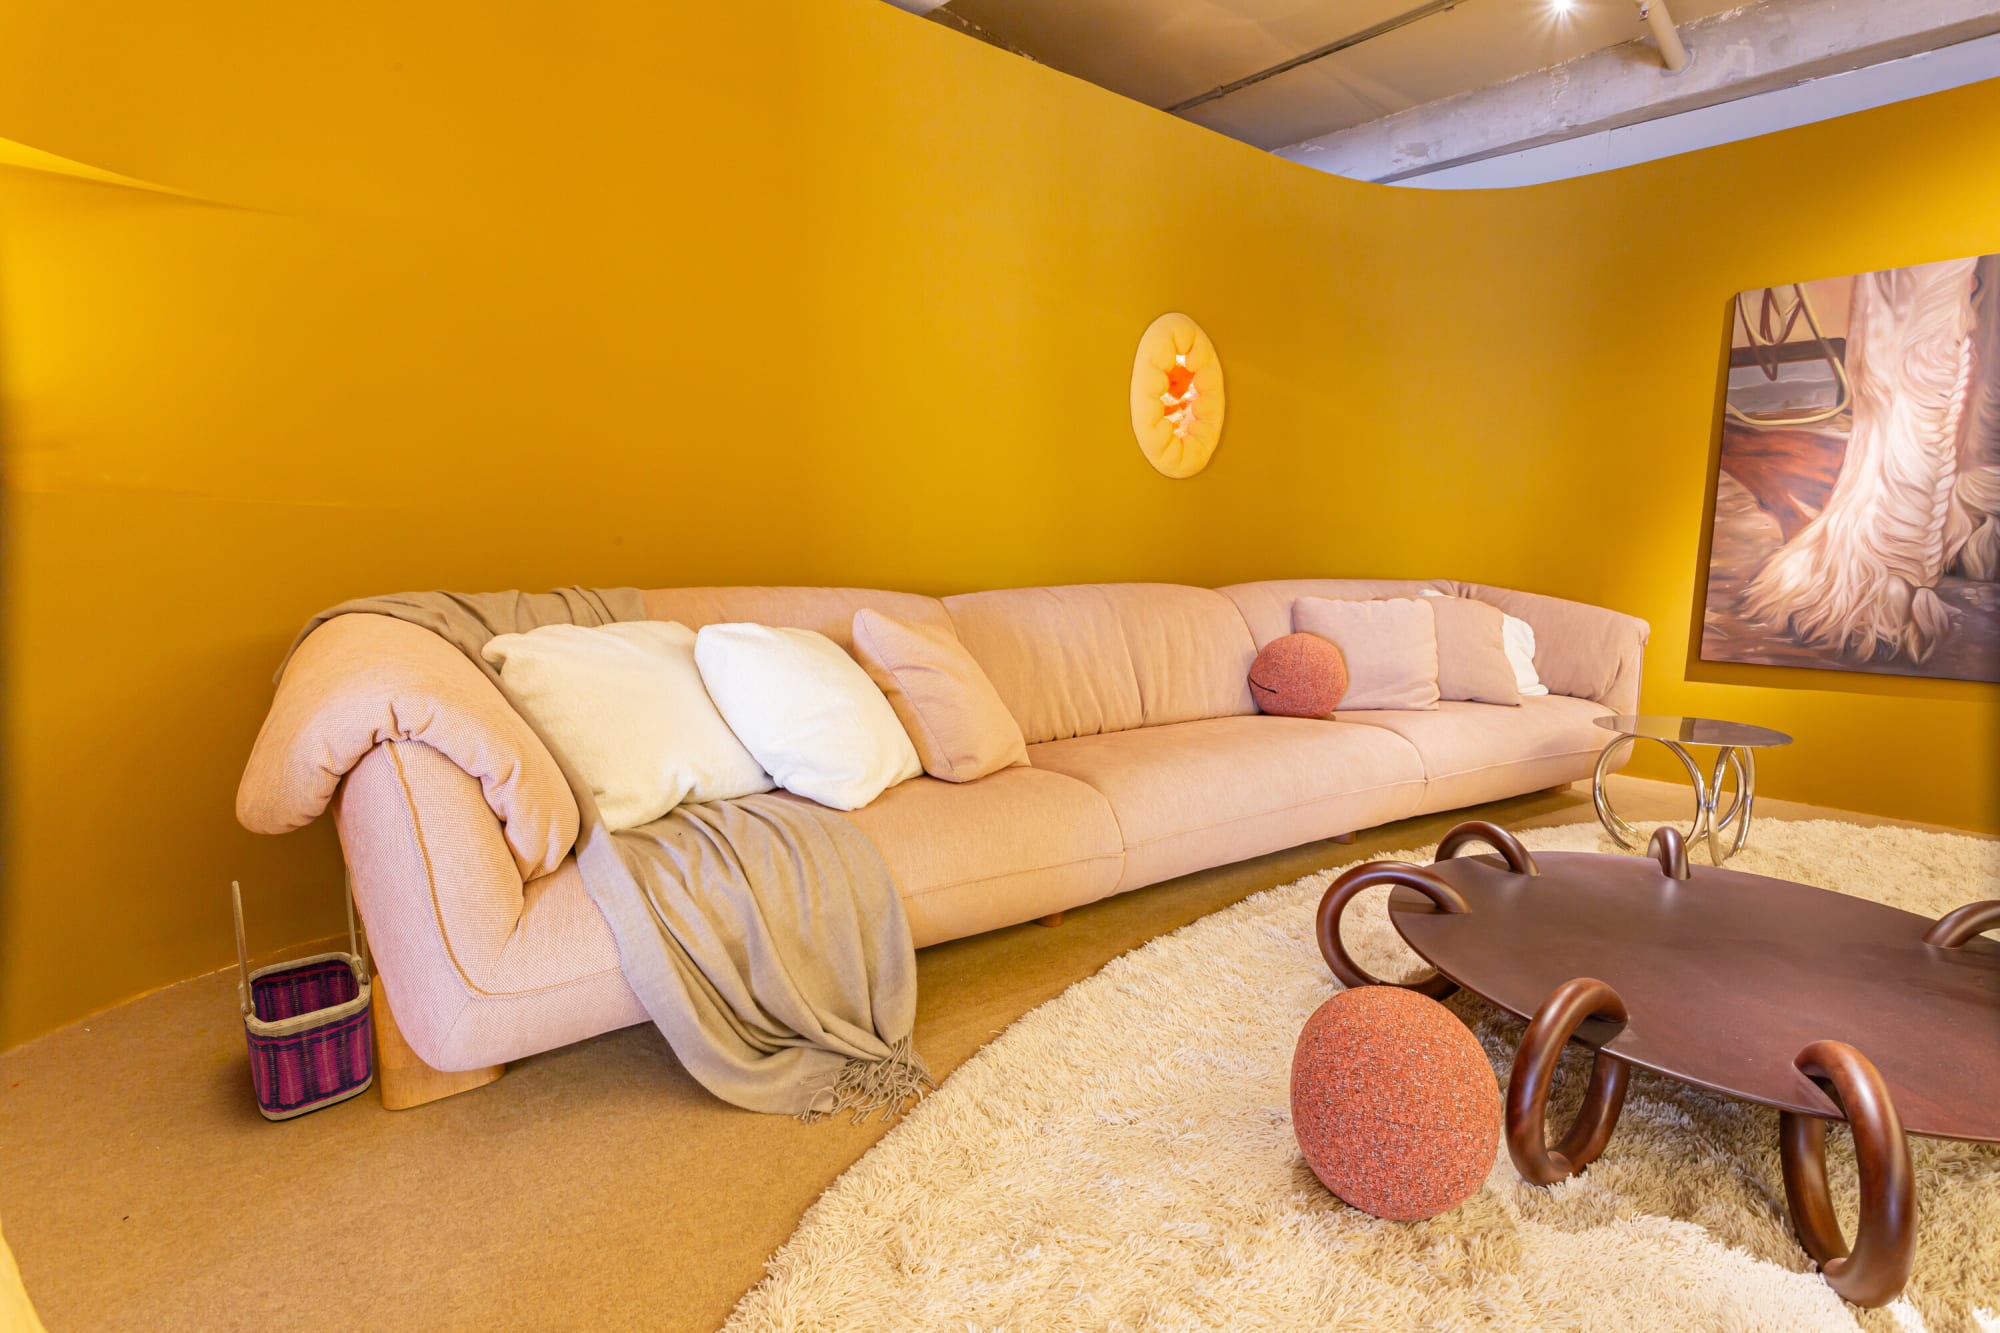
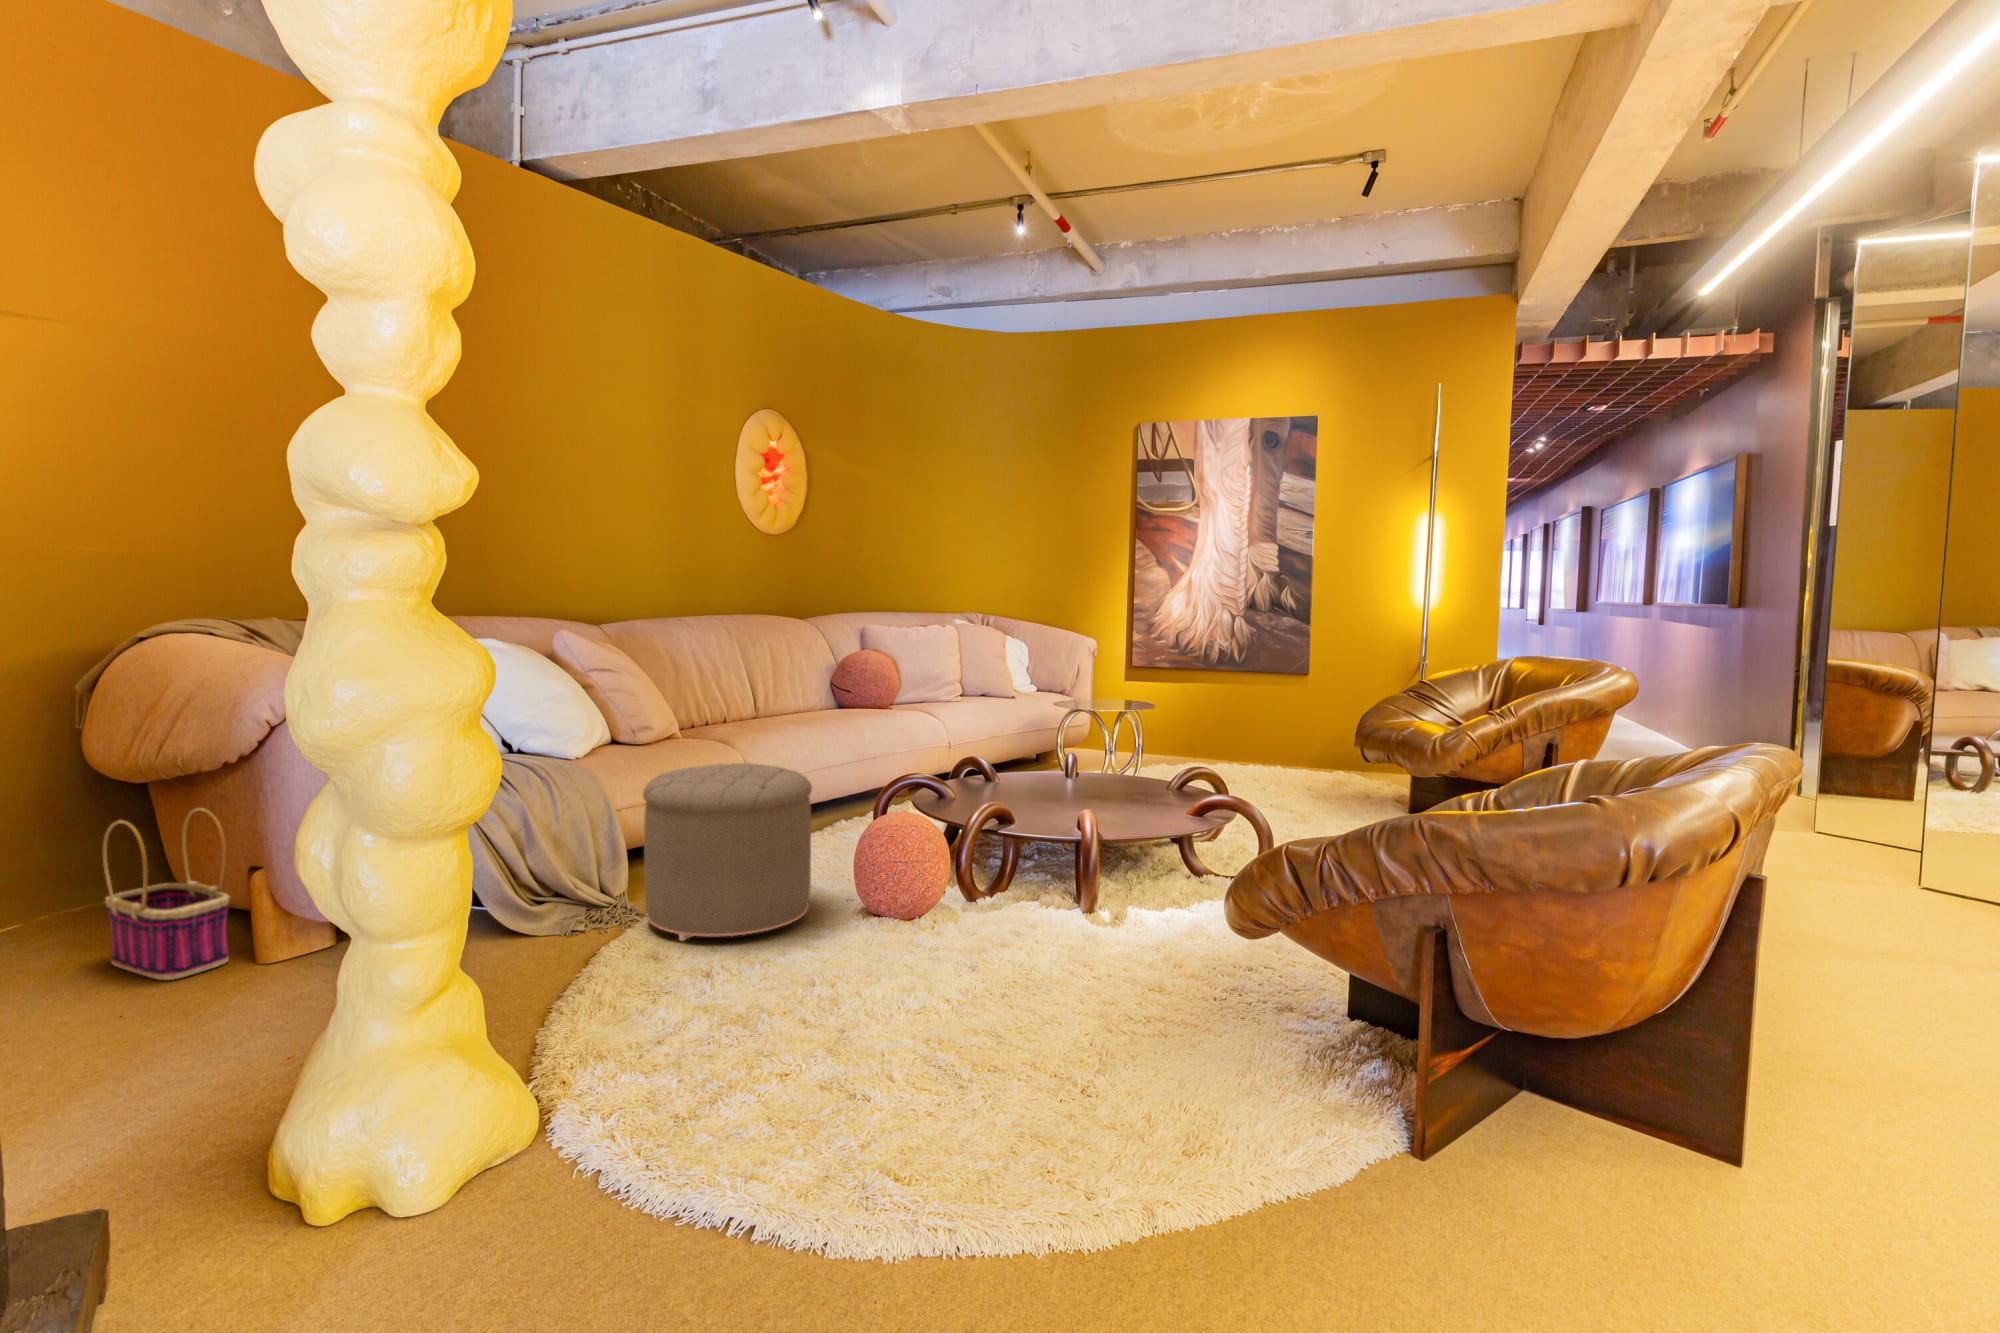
ottoman: none [919,847,1215,1209] -> present [643,763,812,941]

